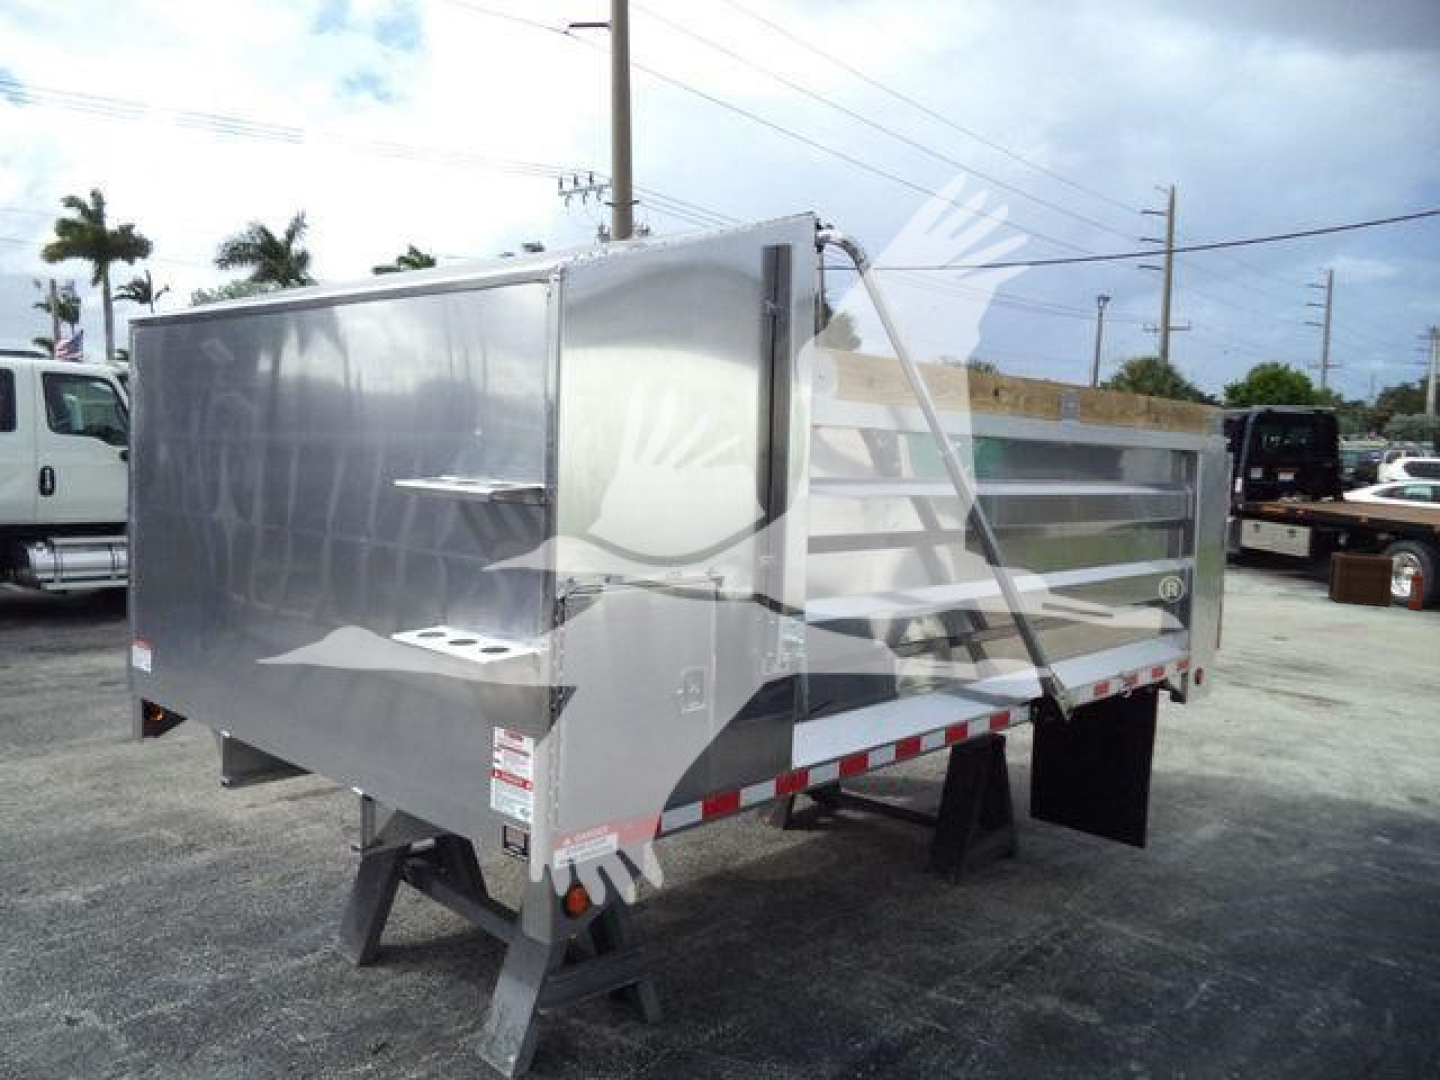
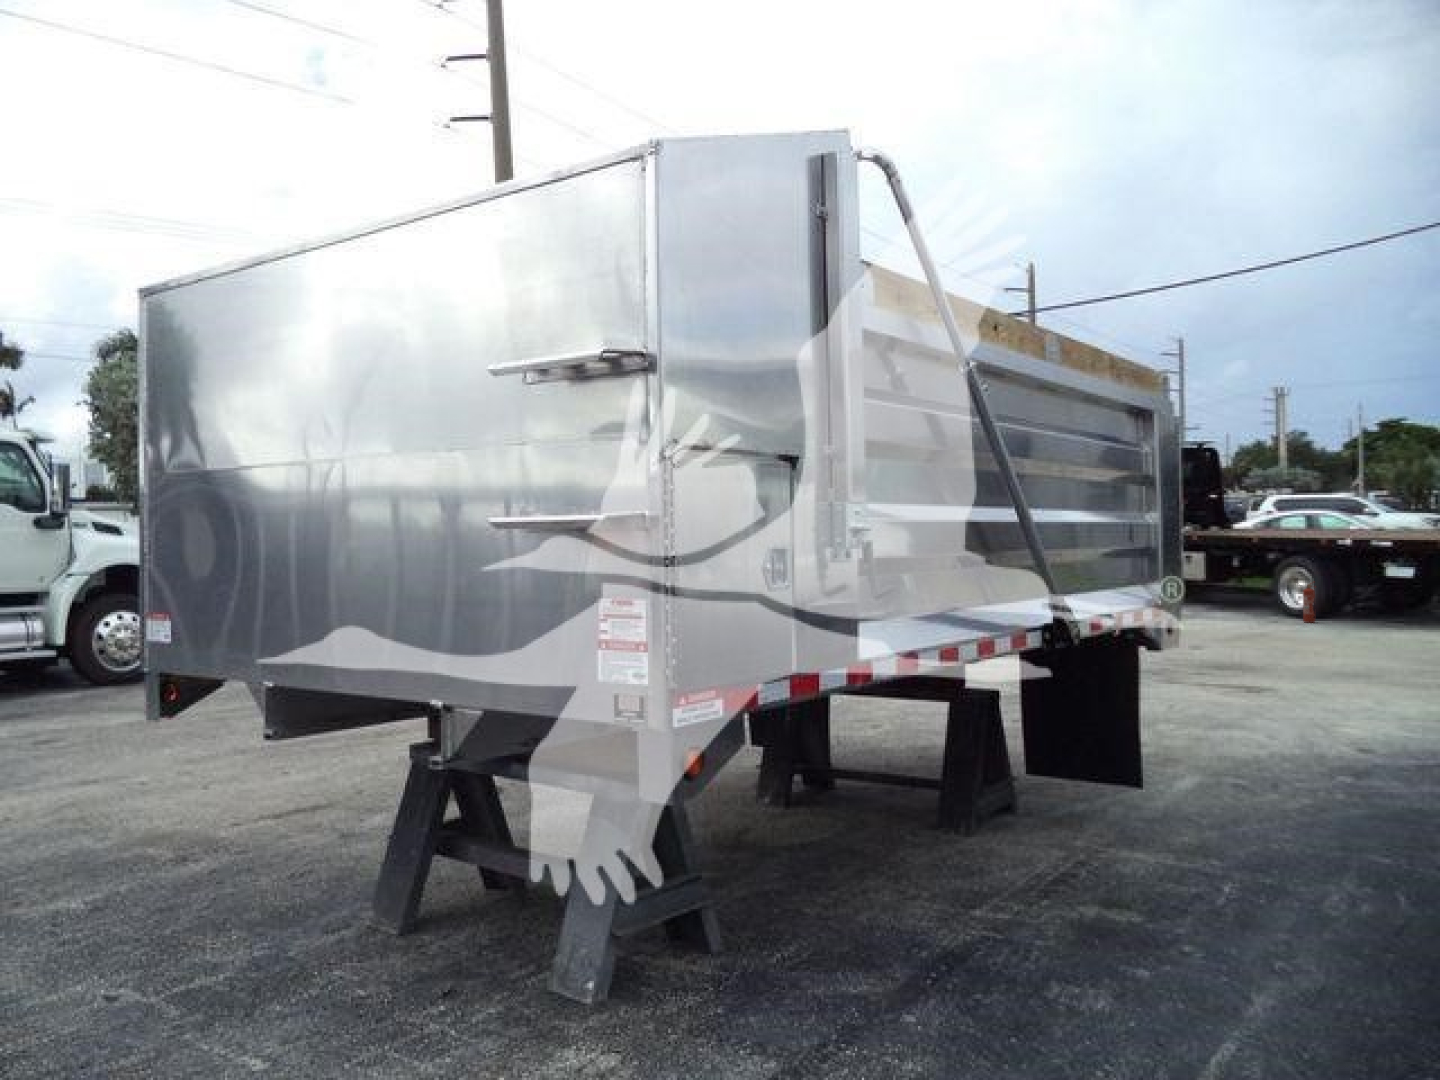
wooden crate: present [1328,552,1394,606] -> none [1227,573,1286,621]

